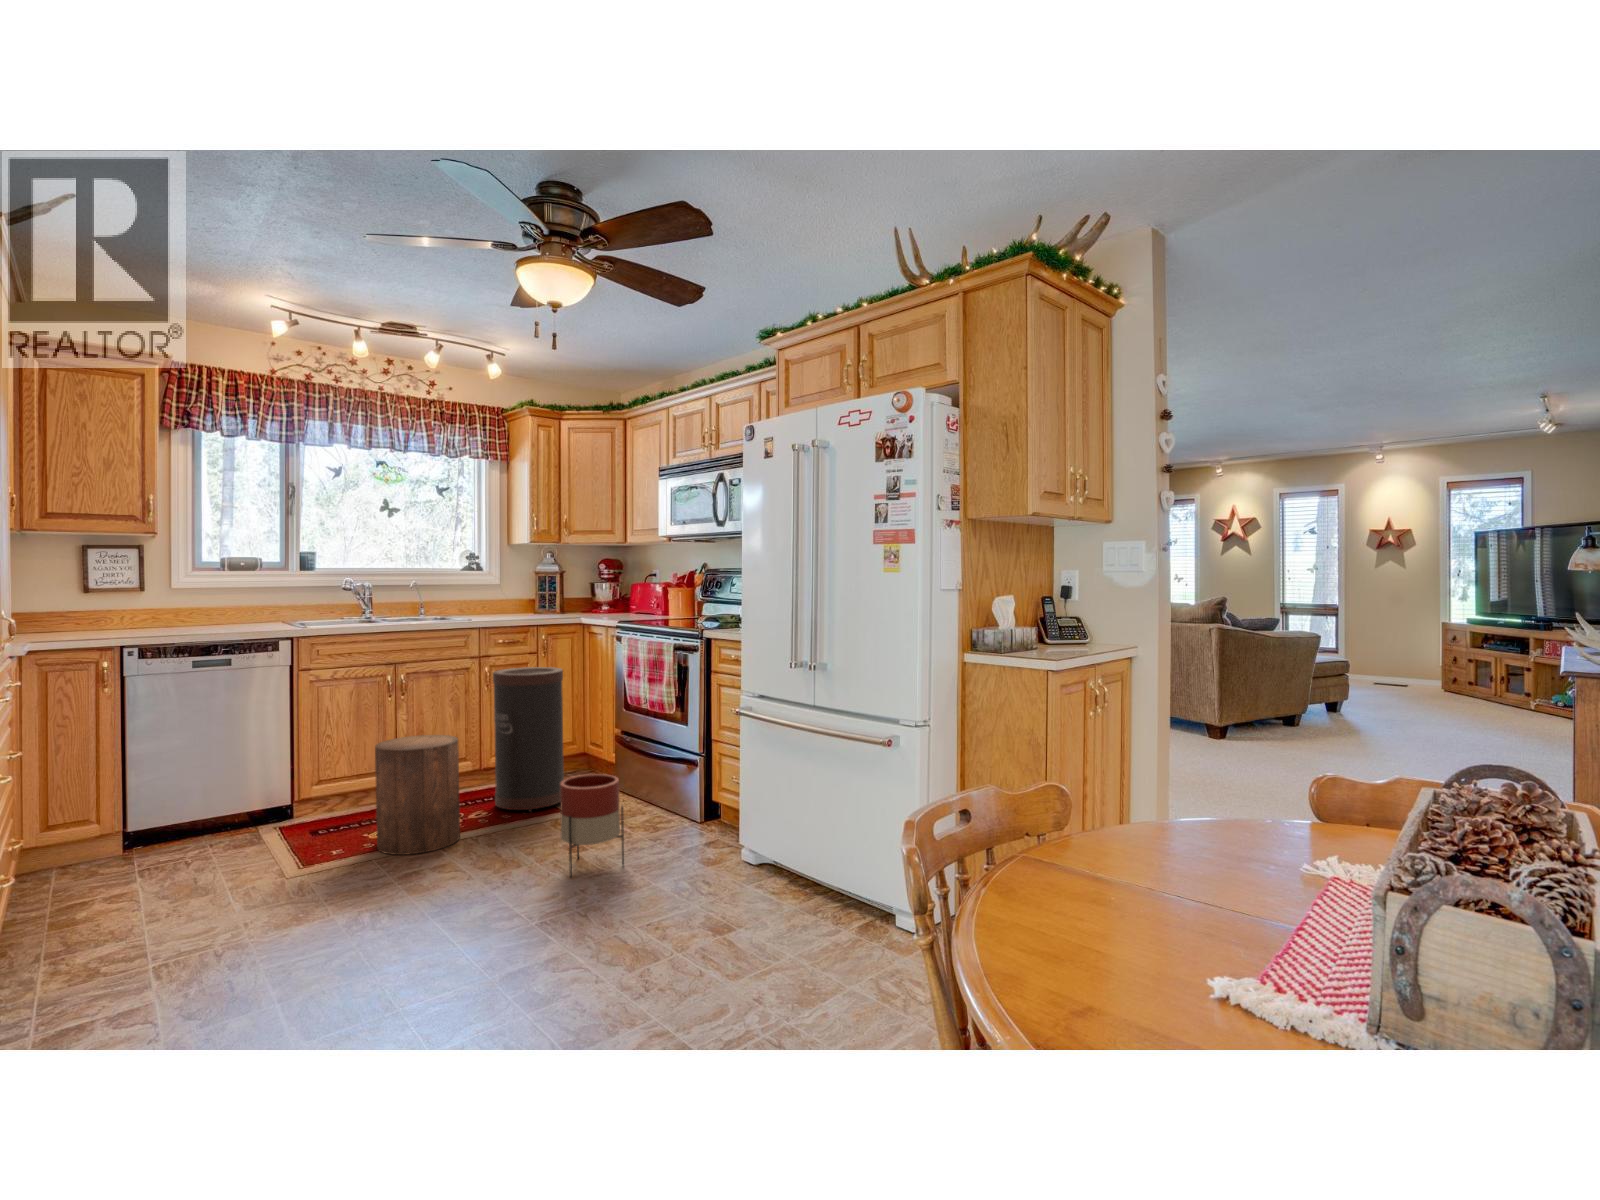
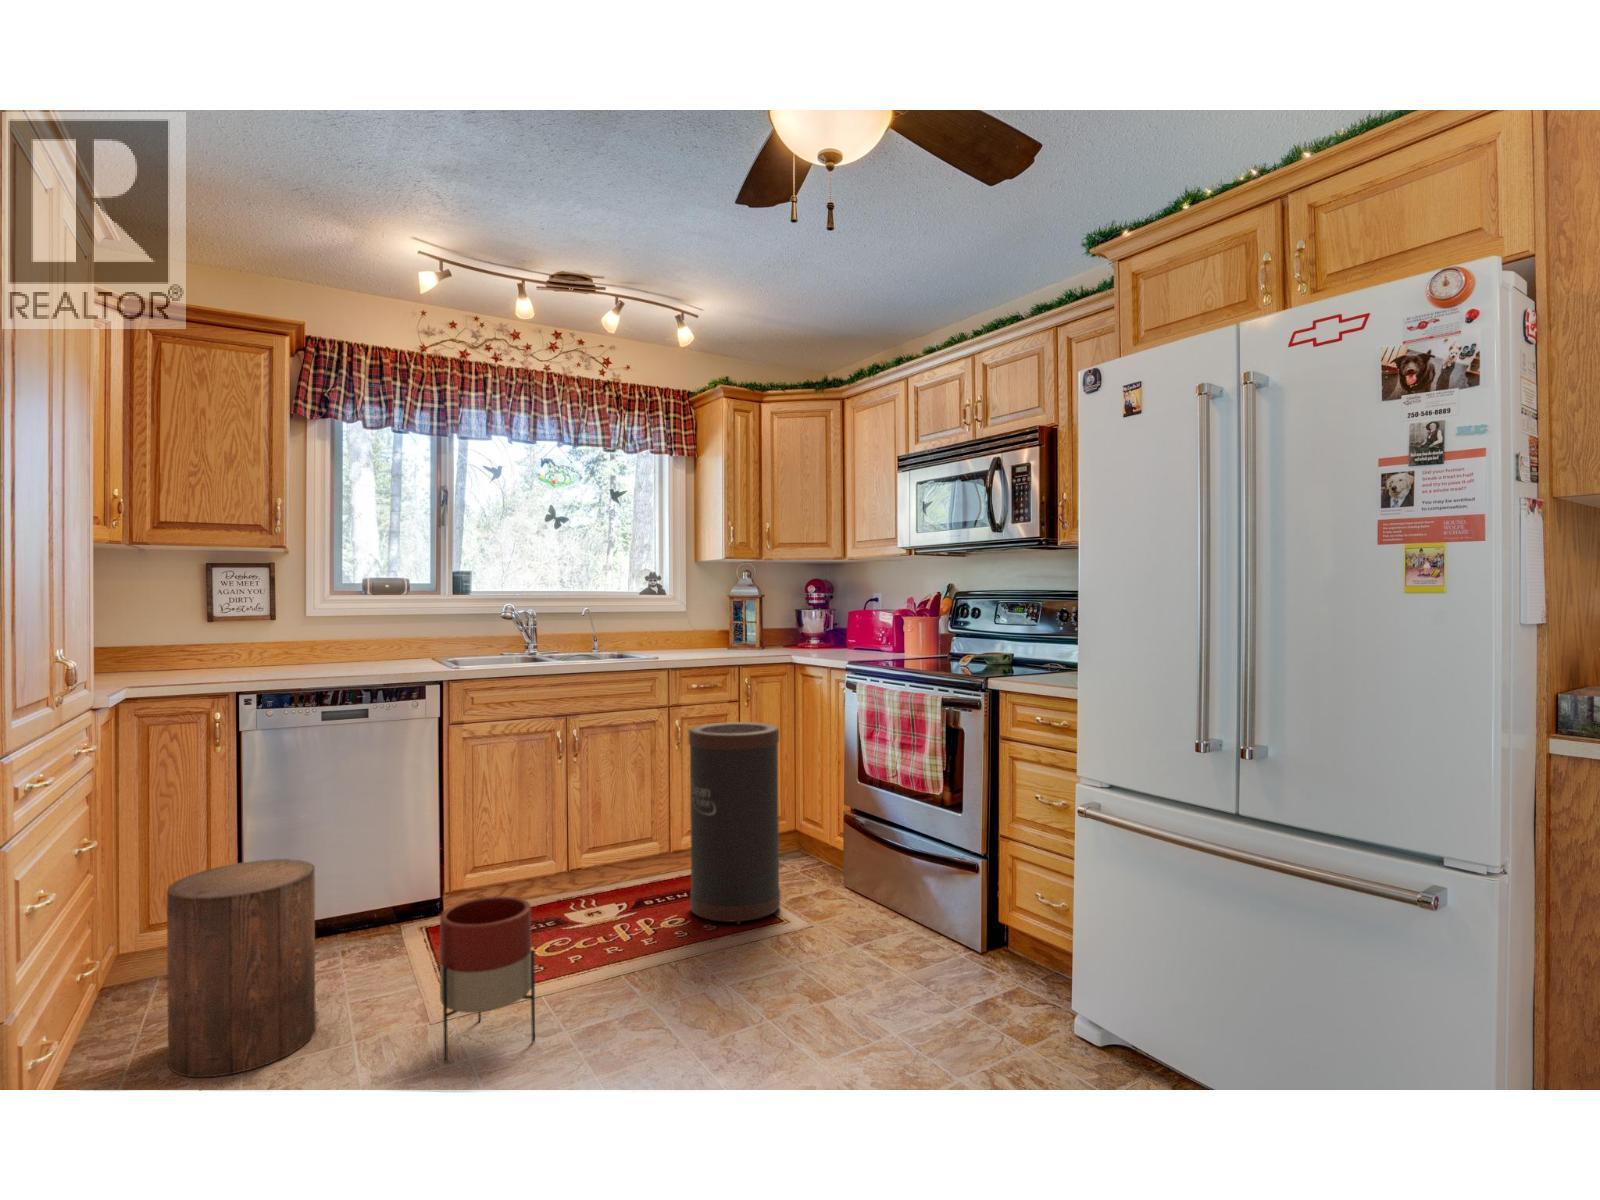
stool: present [375,735,460,855] -> present [167,859,316,1077]
planter: present [560,774,624,878] -> present [440,896,535,1063]

